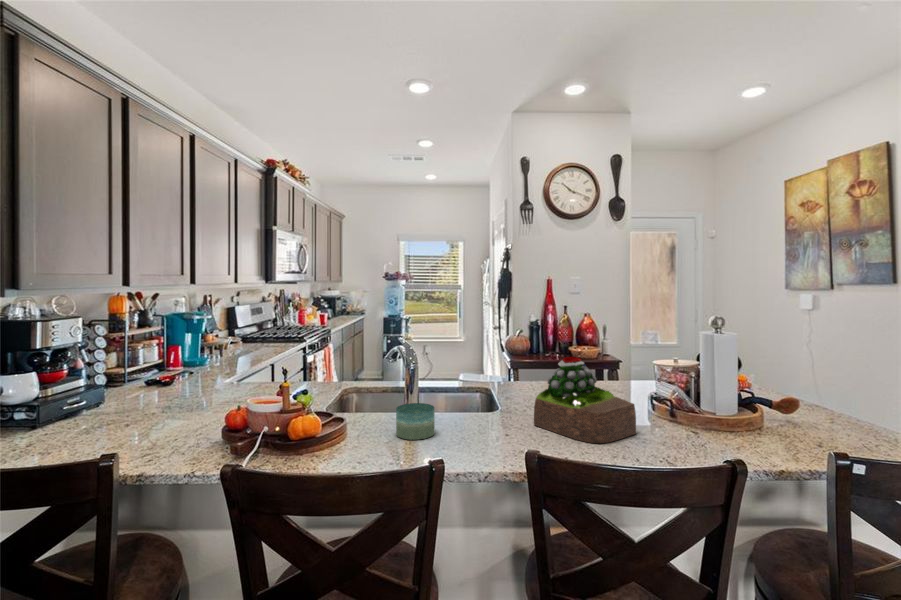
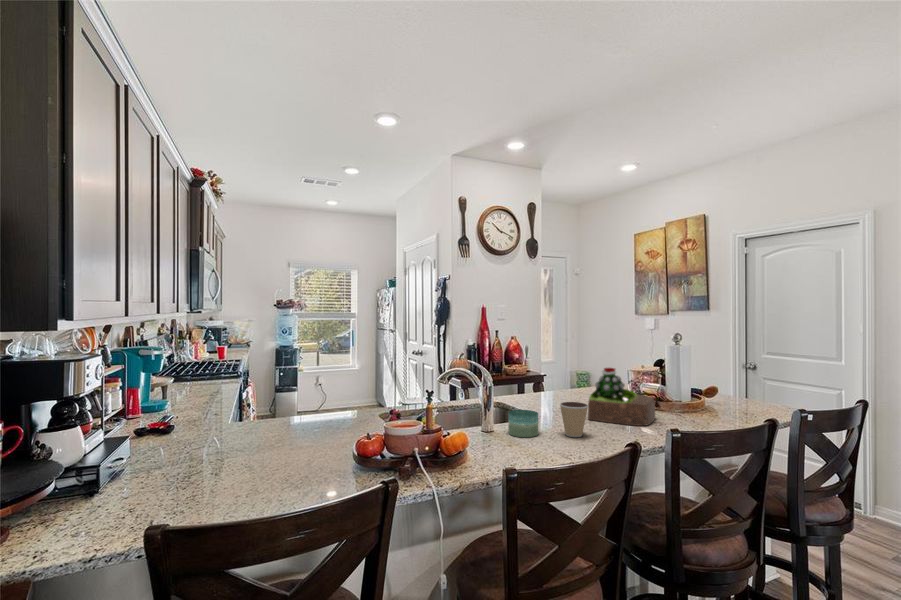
coffee cup: none [453,399,490,448] -> present [560,402,588,437]

